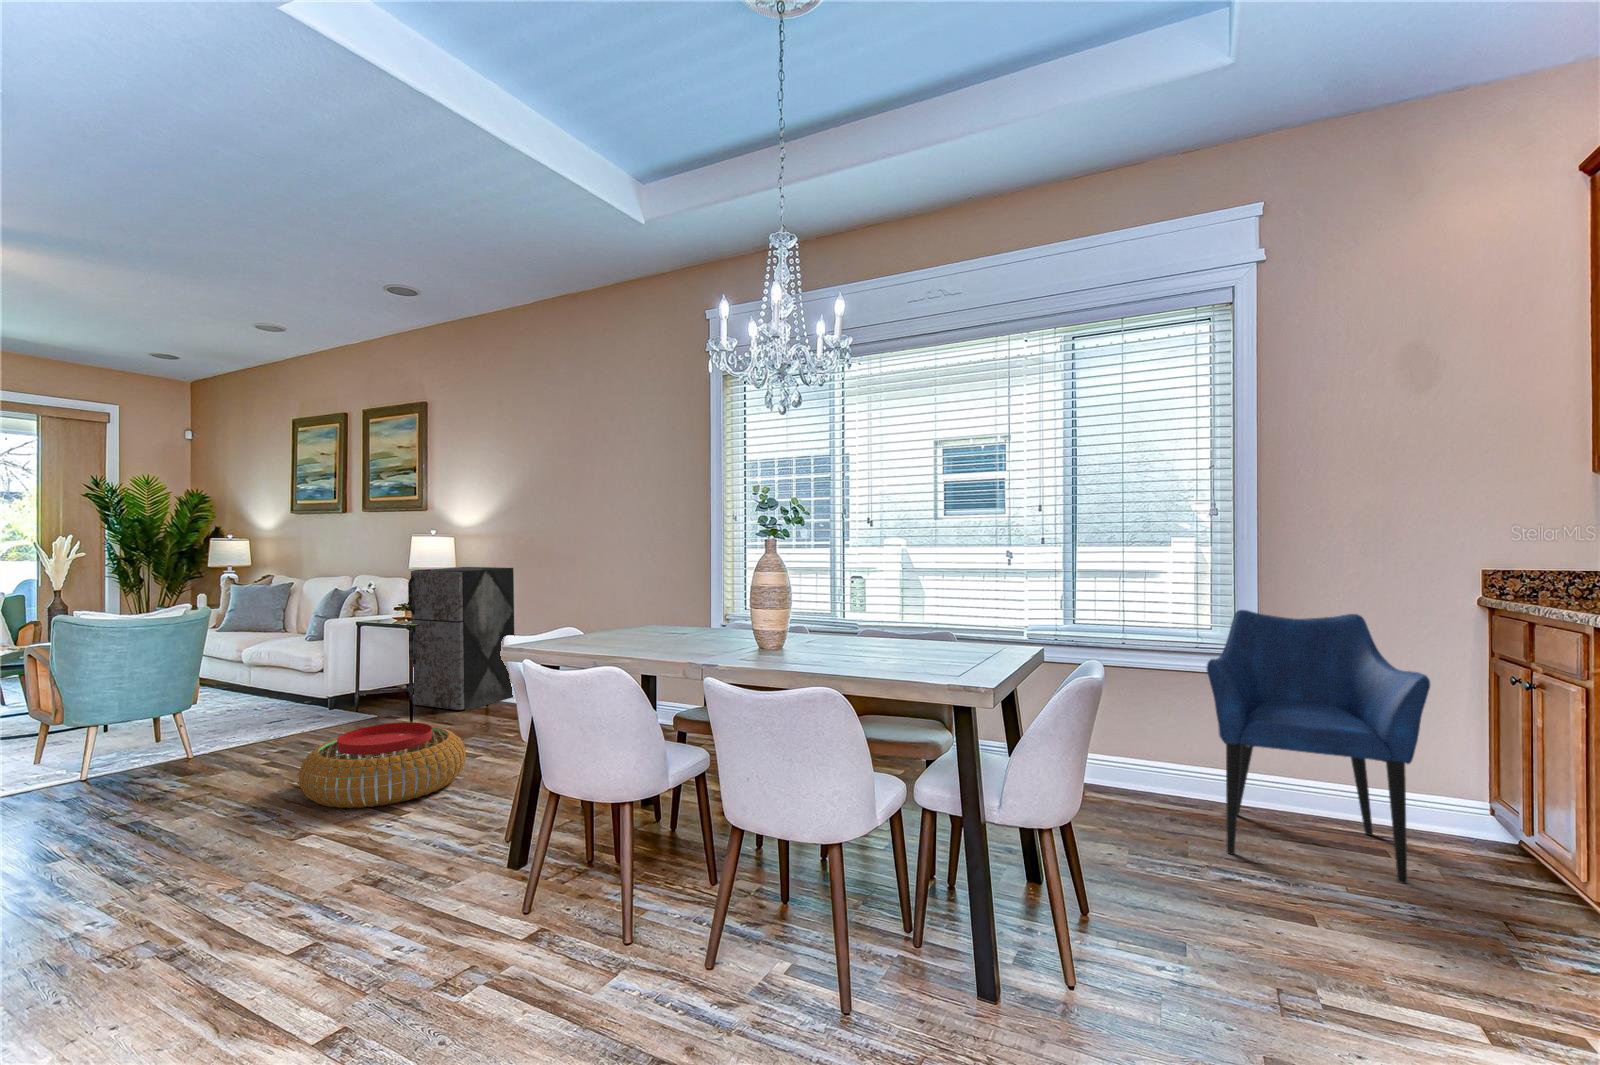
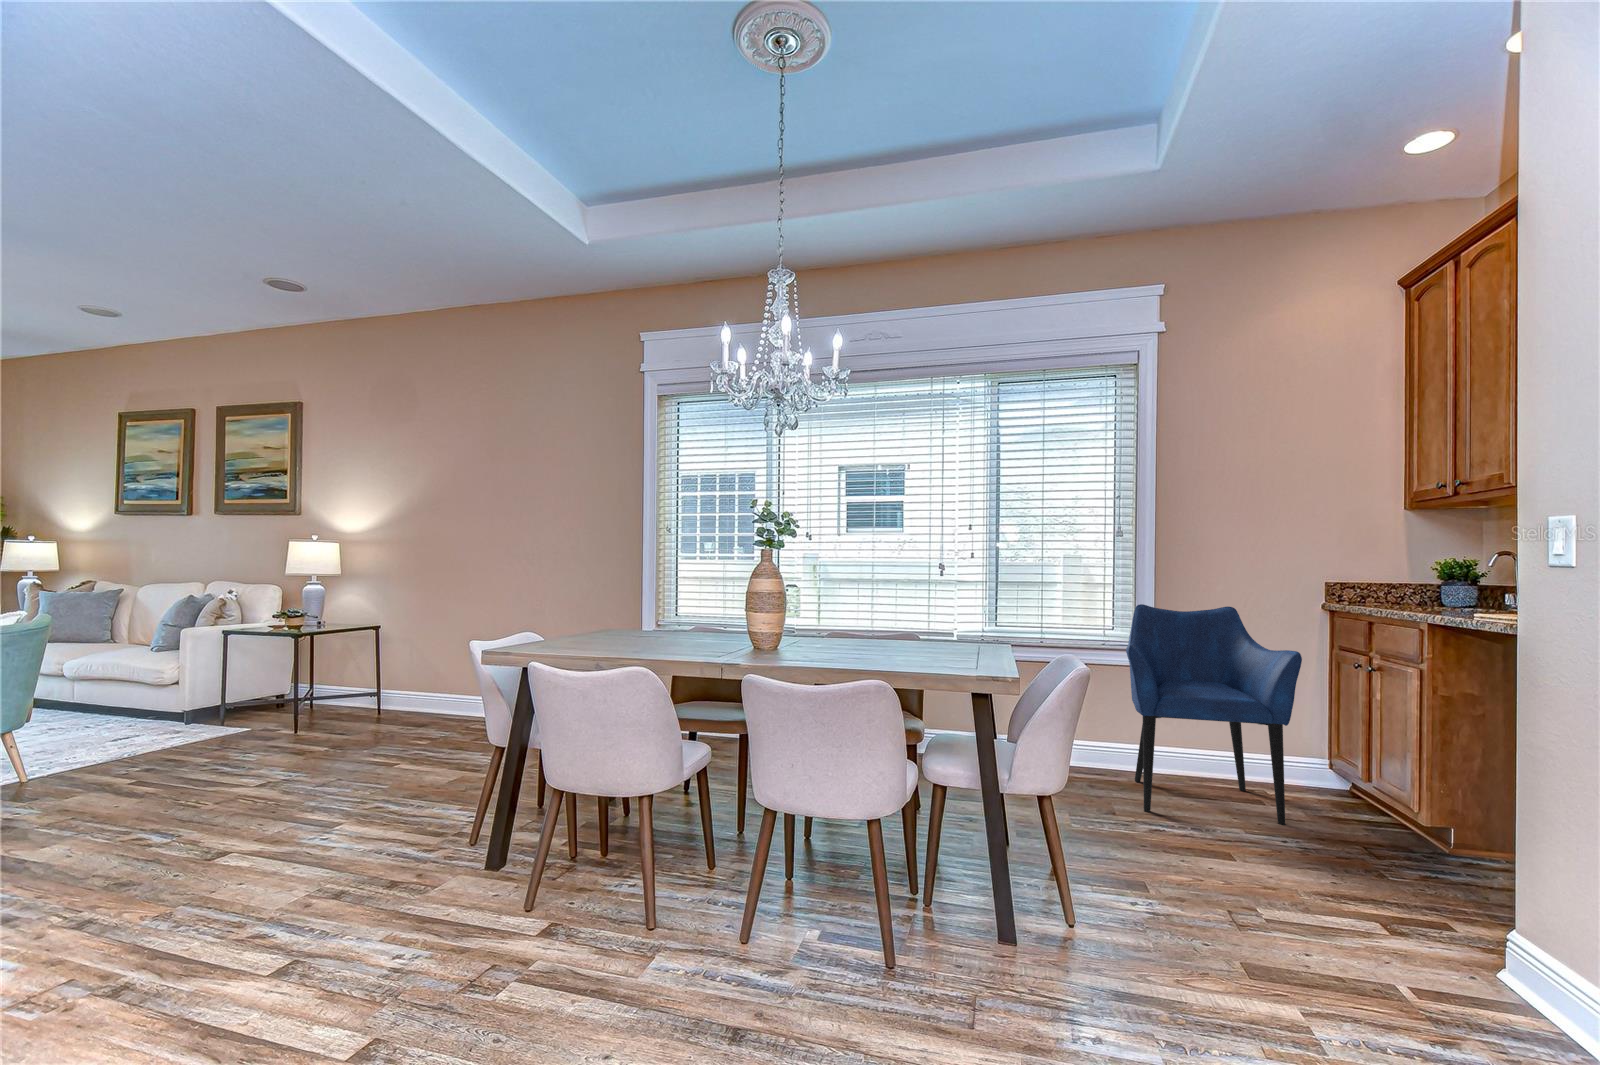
storage cabinet: present [408,567,514,711] -> none [289,570,412,724]
pouf: present [299,722,466,808] -> none [198,732,393,826]

